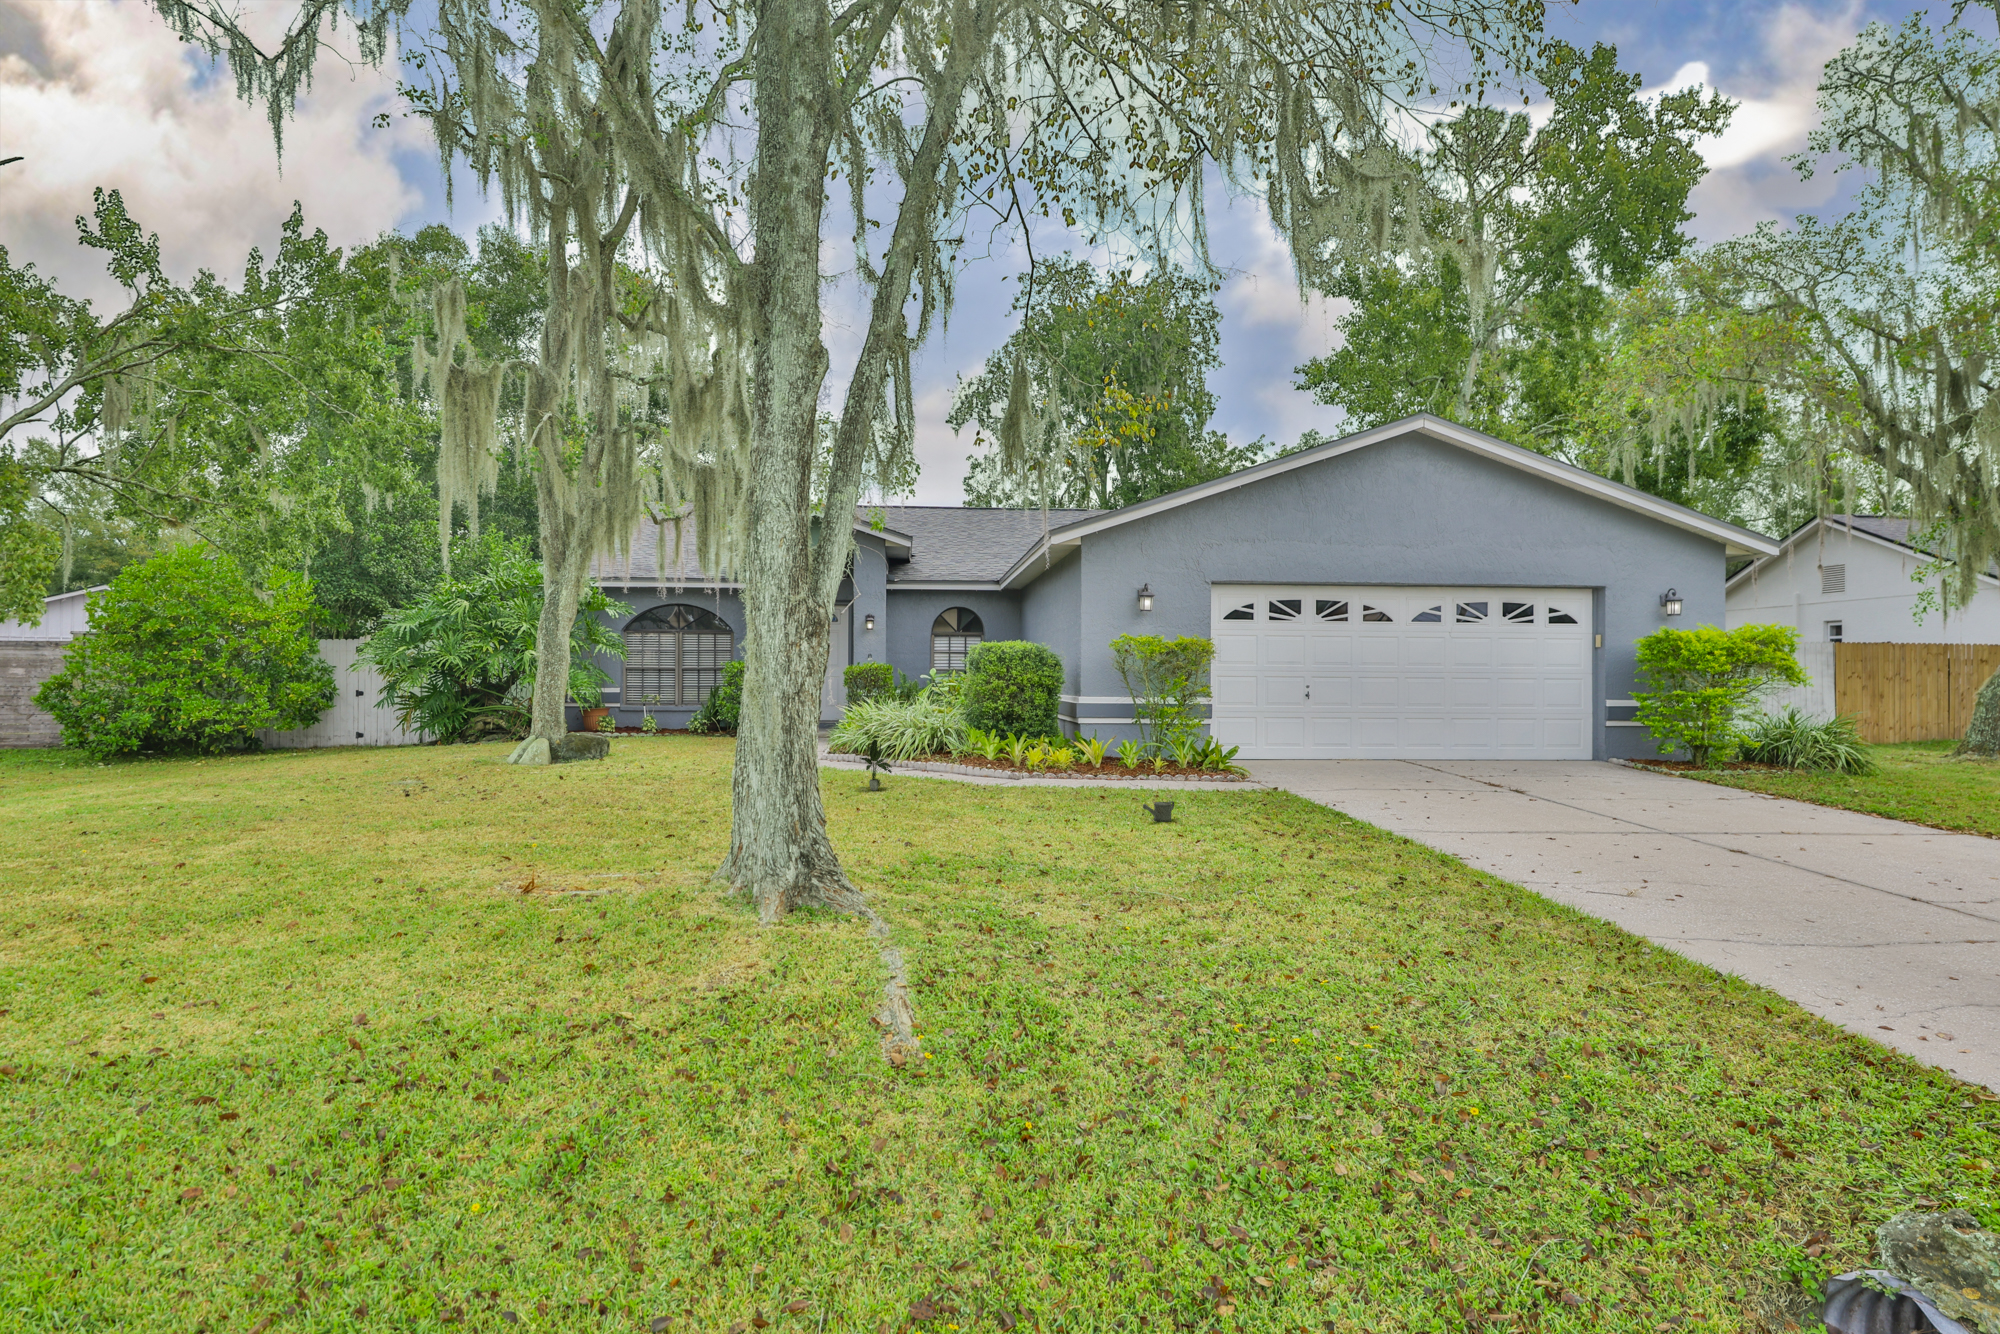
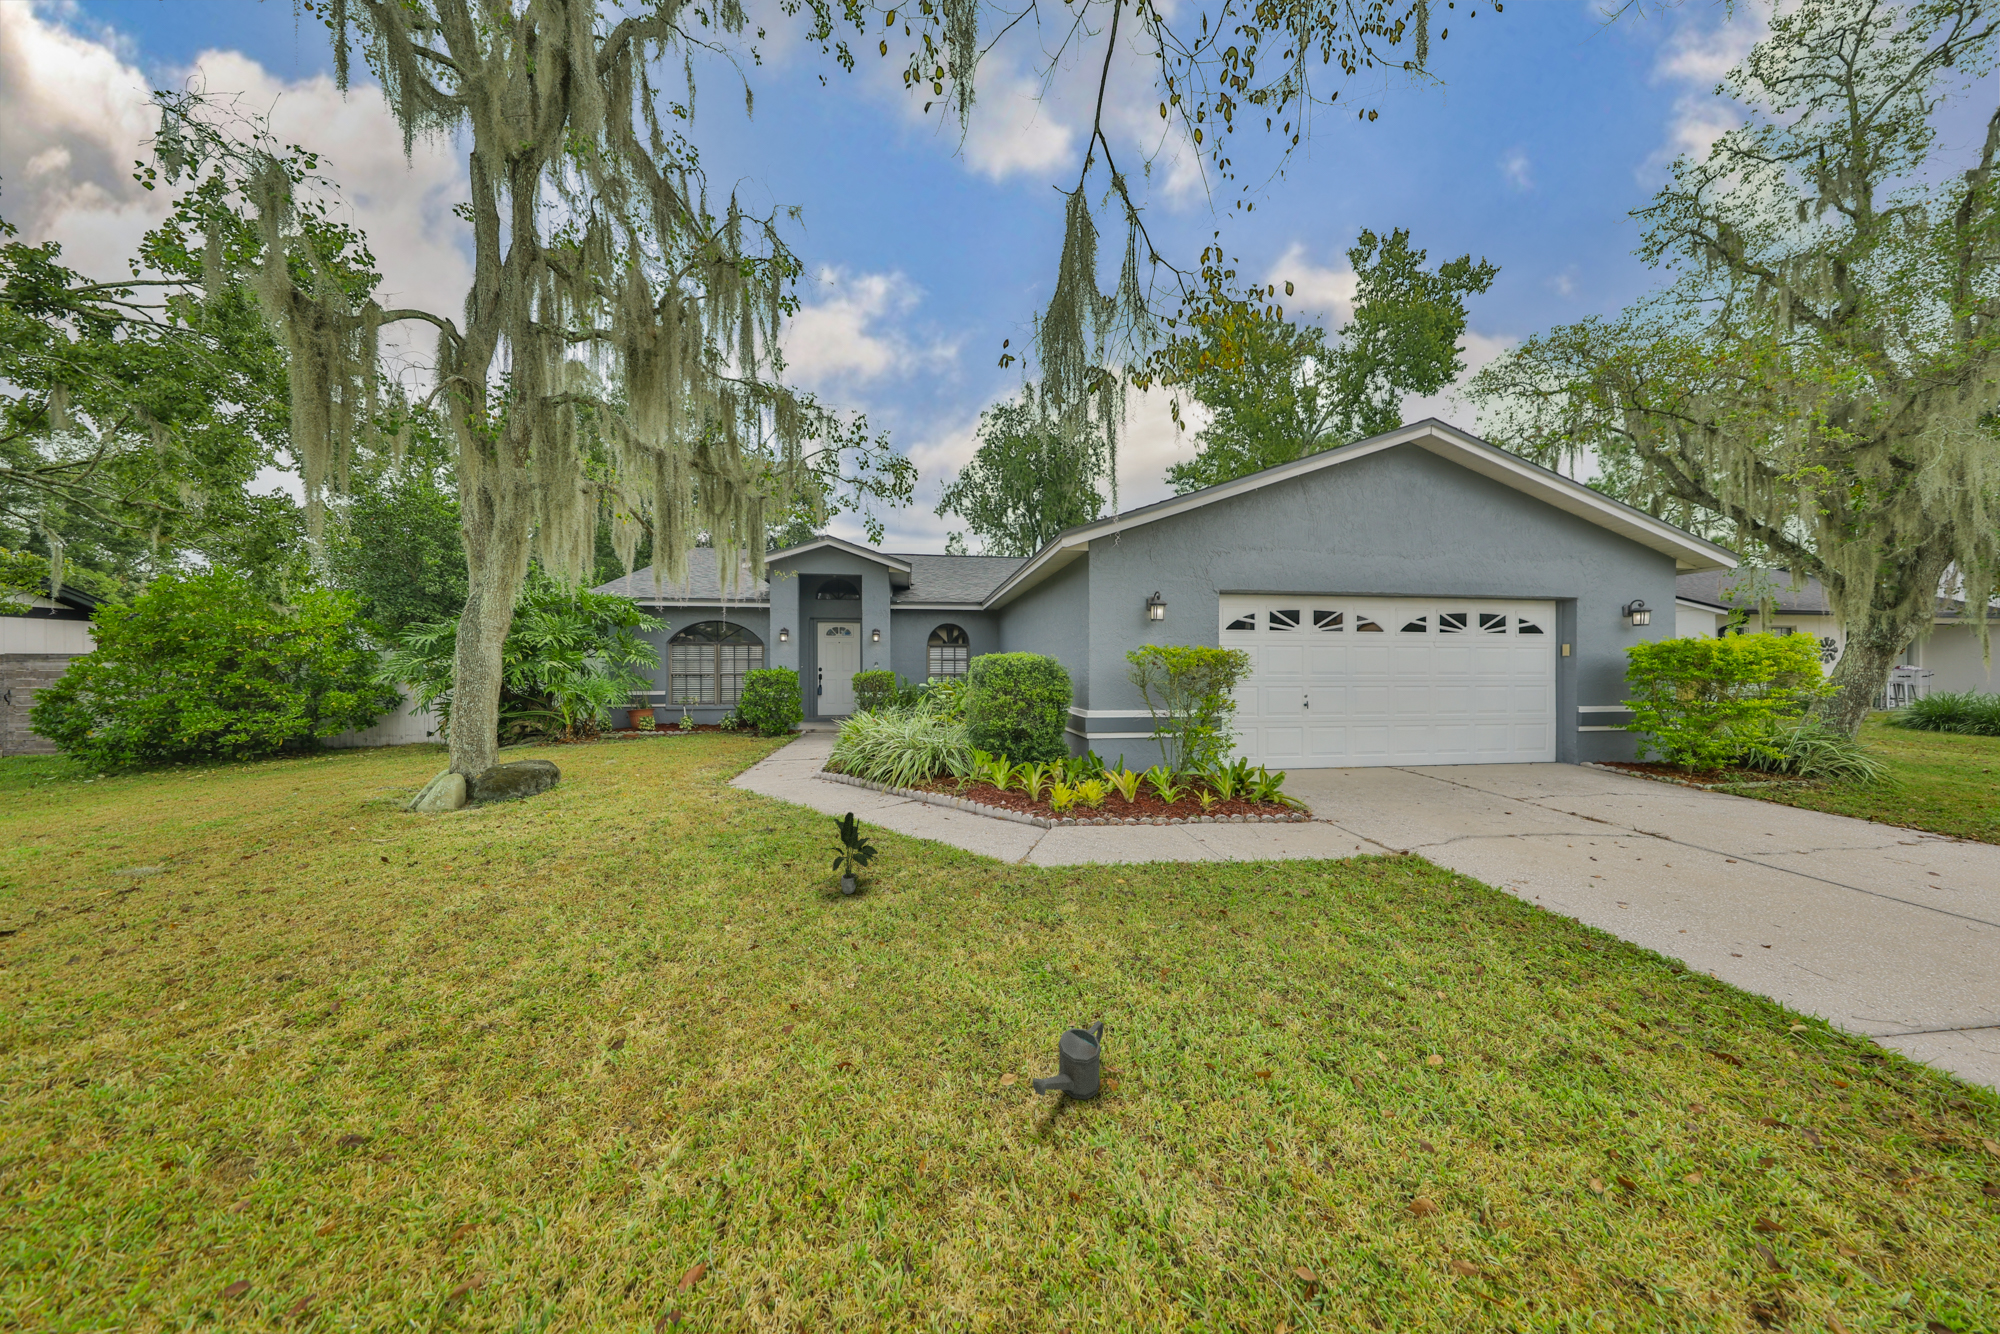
watering can: present [1143,801,1174,822] -> present [1033,1021,1103,1100]

